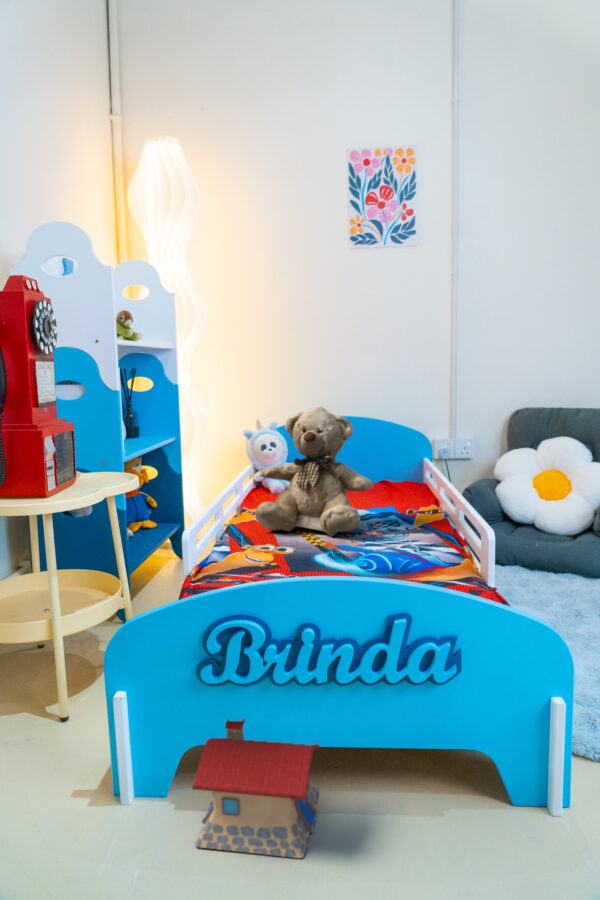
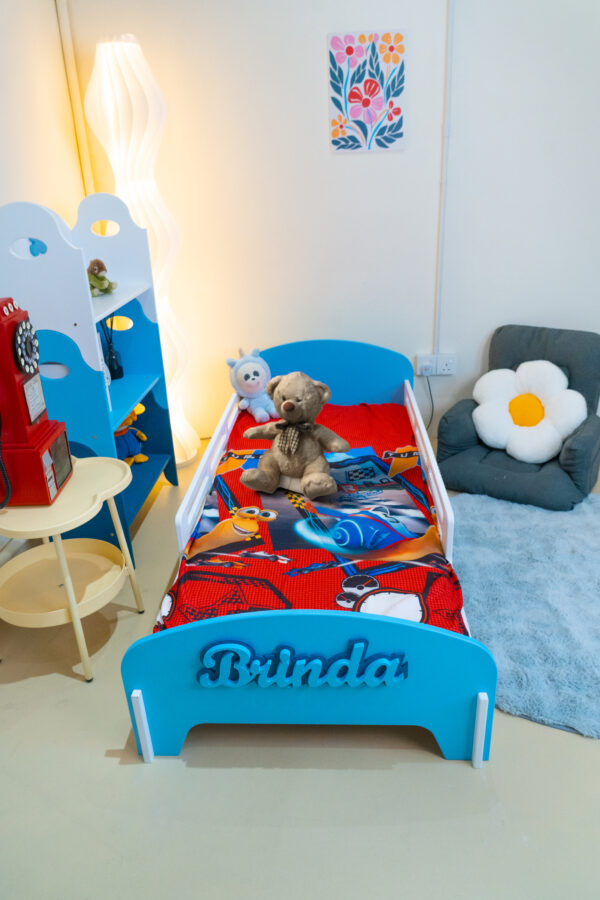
toy house: present [192,719,320,858] -> none [196,706,298,819]

